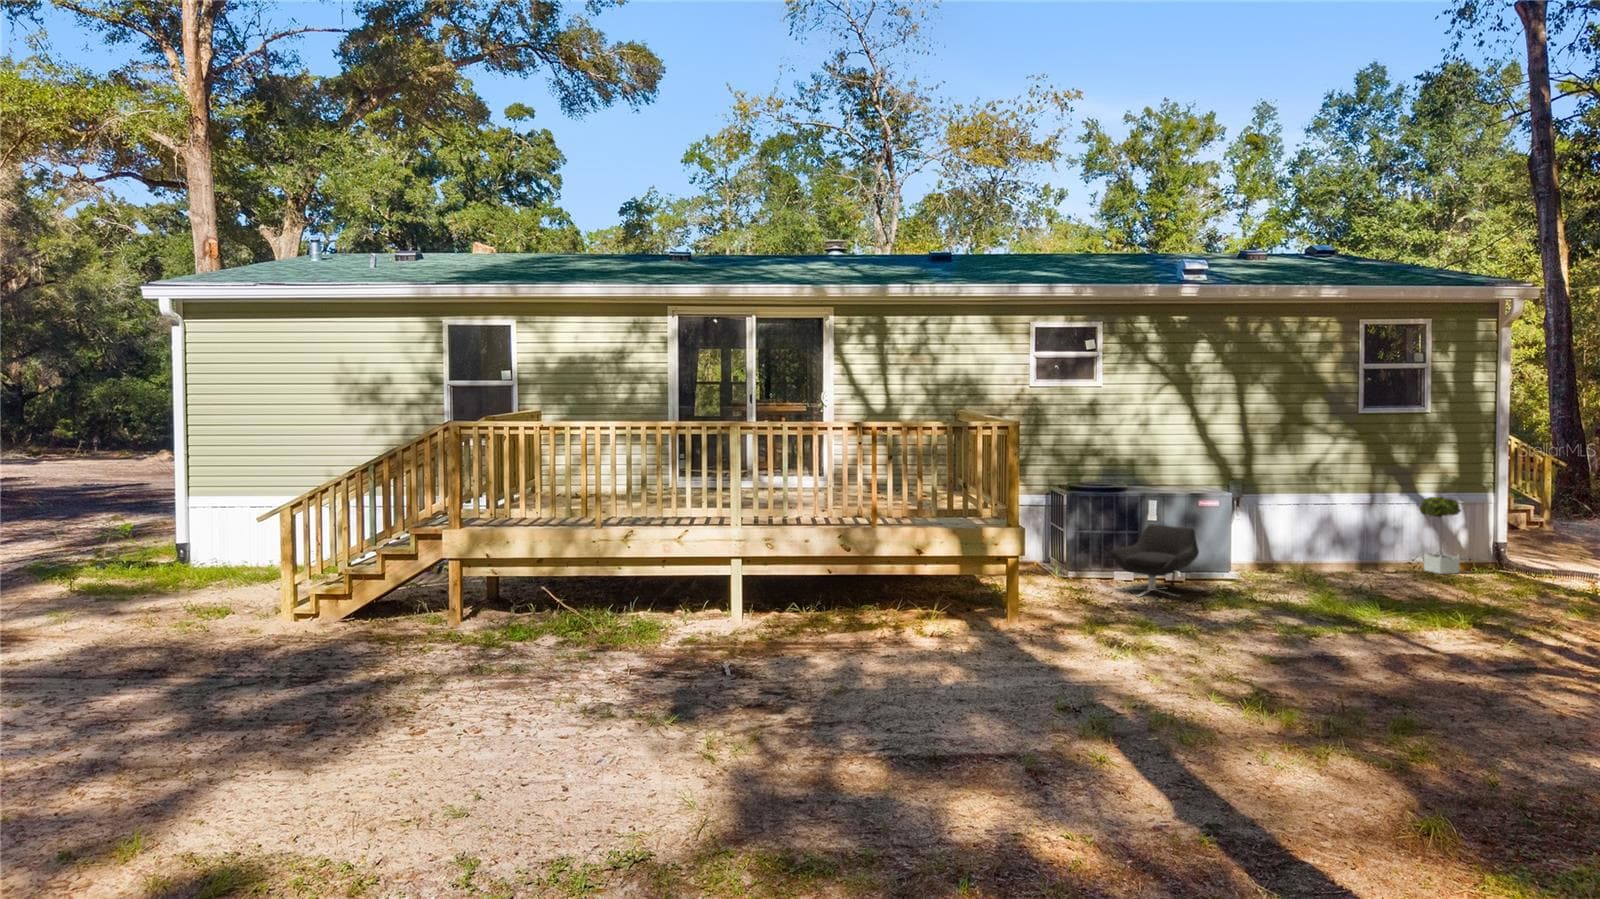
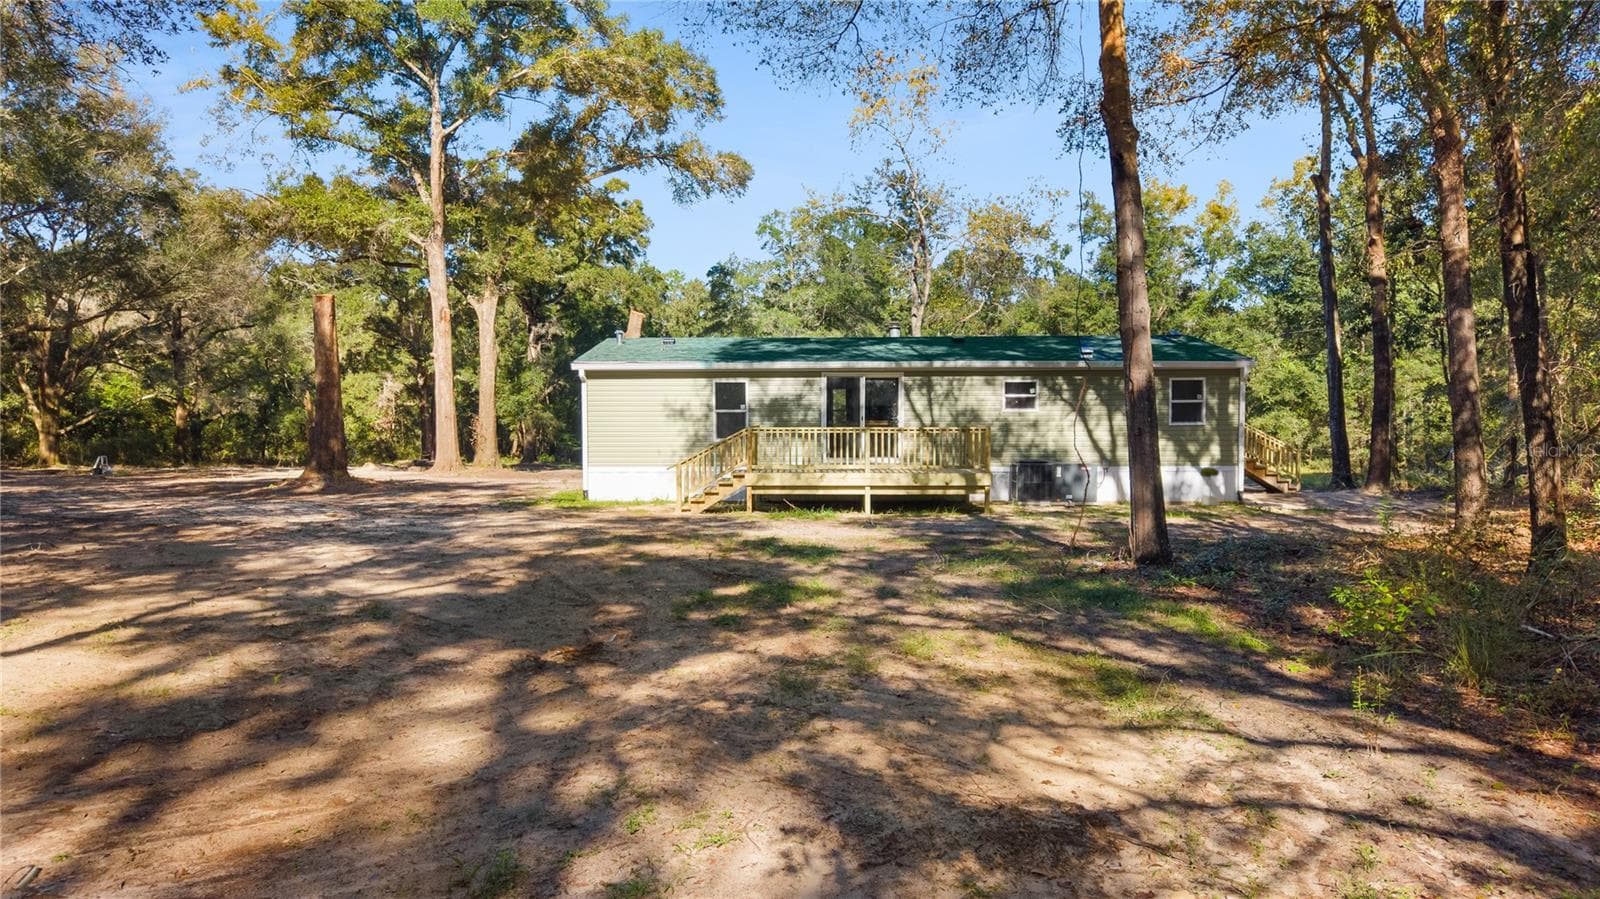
lounge chair: present [1110,524,1199,597] -> none [1039,479,1081,511]

